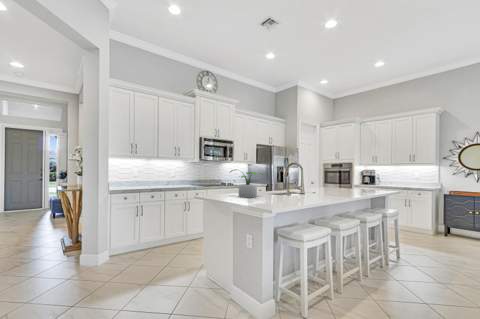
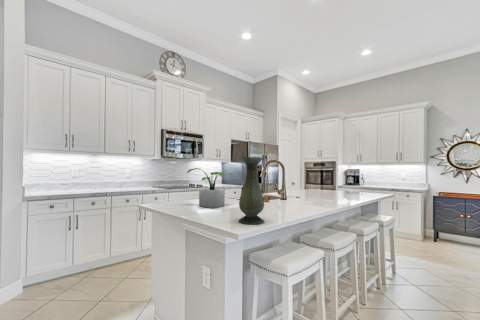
vase: none [269,162,286,206] -> present [239,157,264,224]

